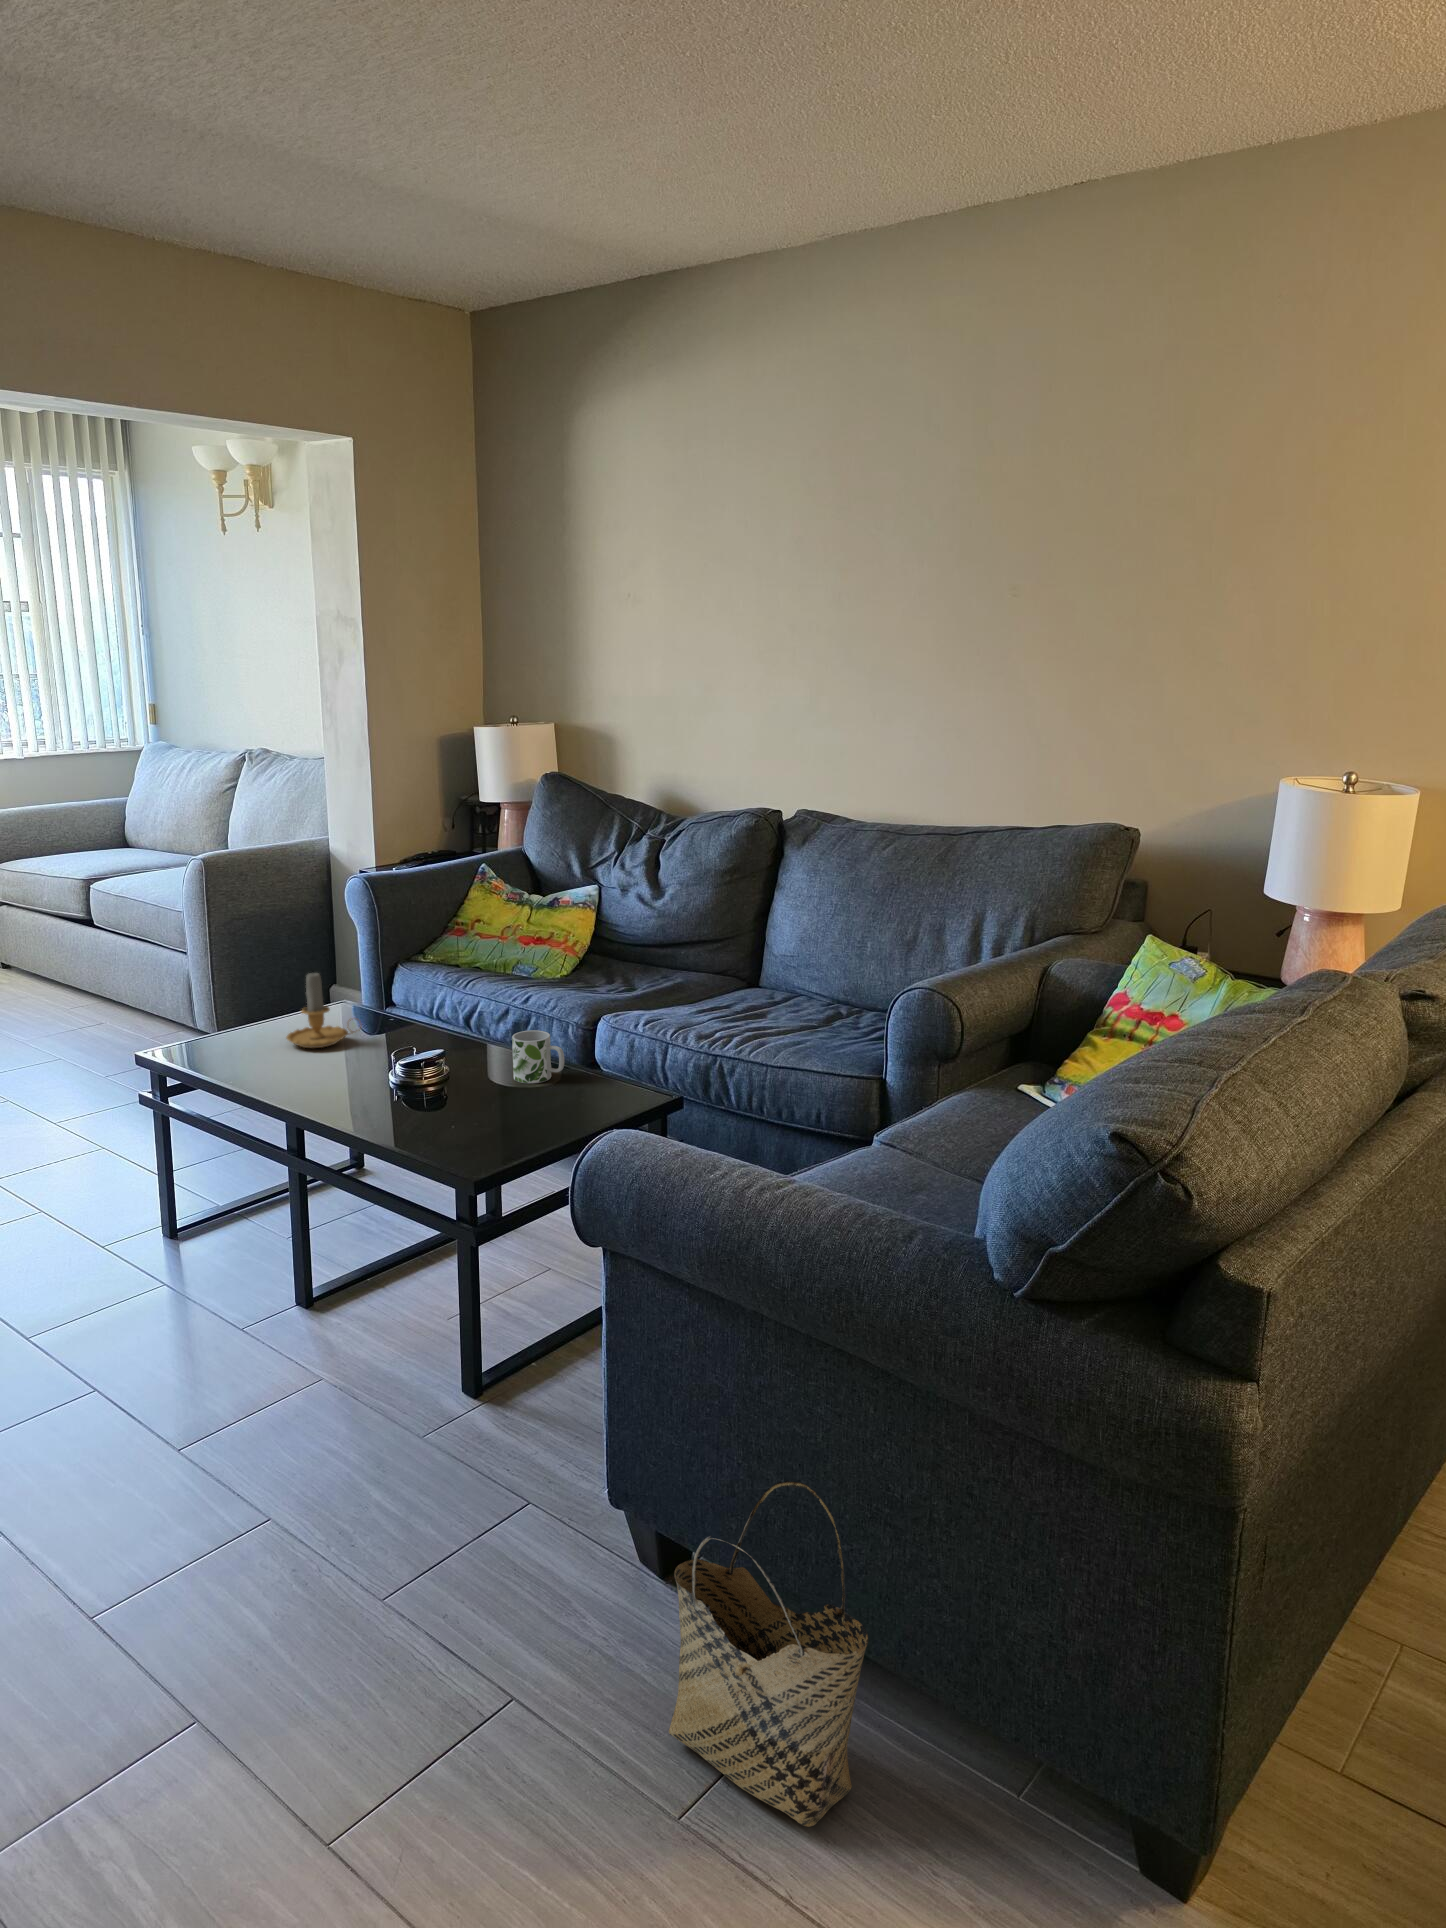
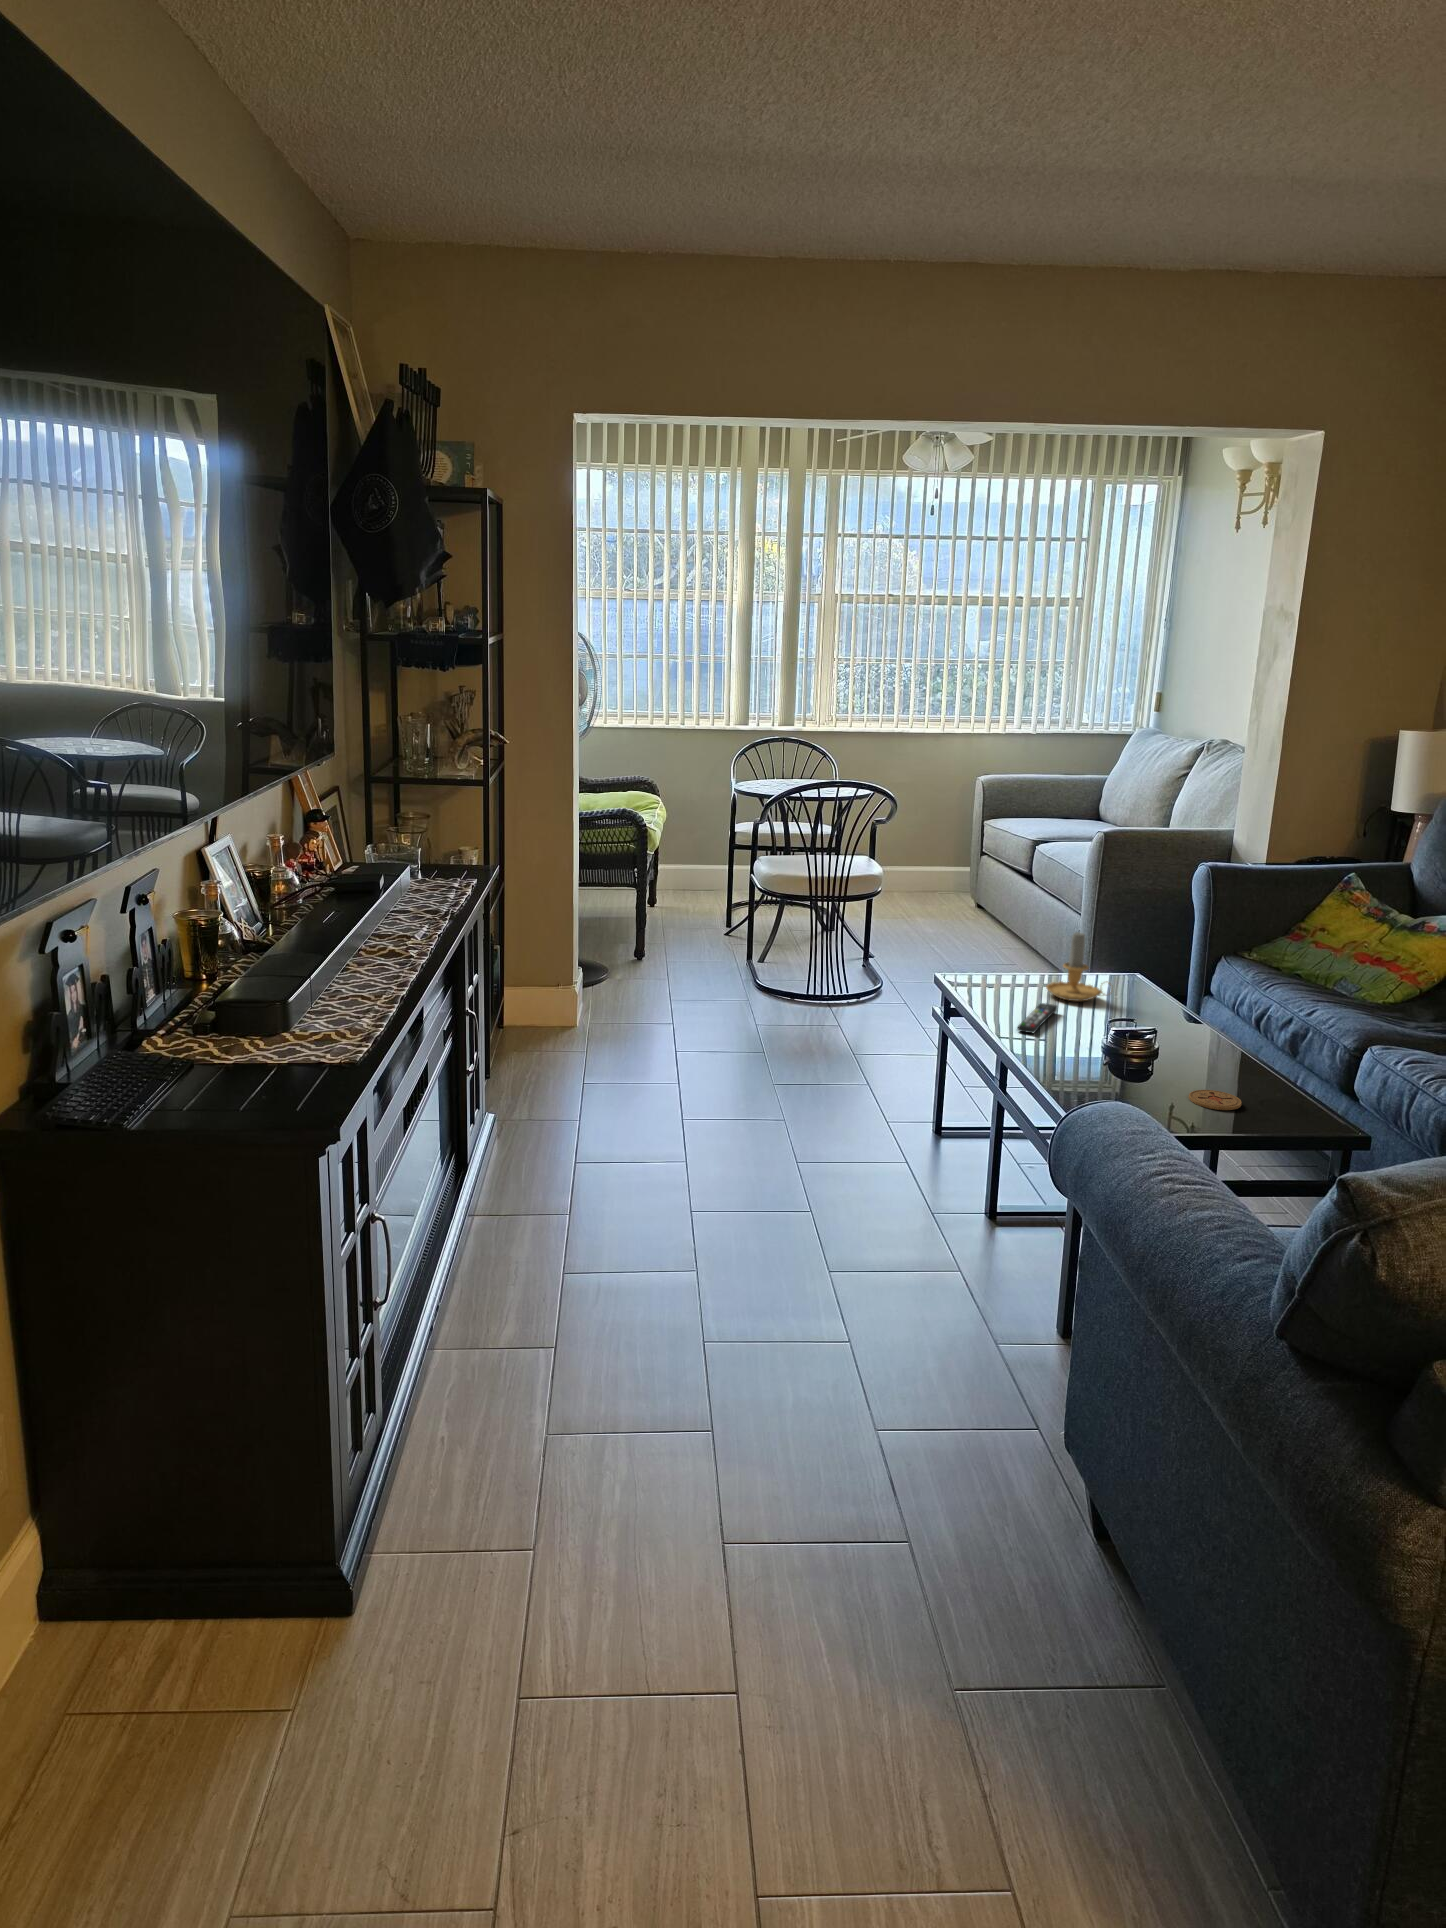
mug: present [512,1030,564,1083] -> none [1211,1027,1262,1081]
remote control: none [304,1056,331,1096] -> present [1017,1003,1057,1033]
coaster: none [527,1096,576,1116] -> present [1189,1090,1242,1110]
woven basket: present [669,1481,868,1827] -> none [951,1441,1107,1761]

